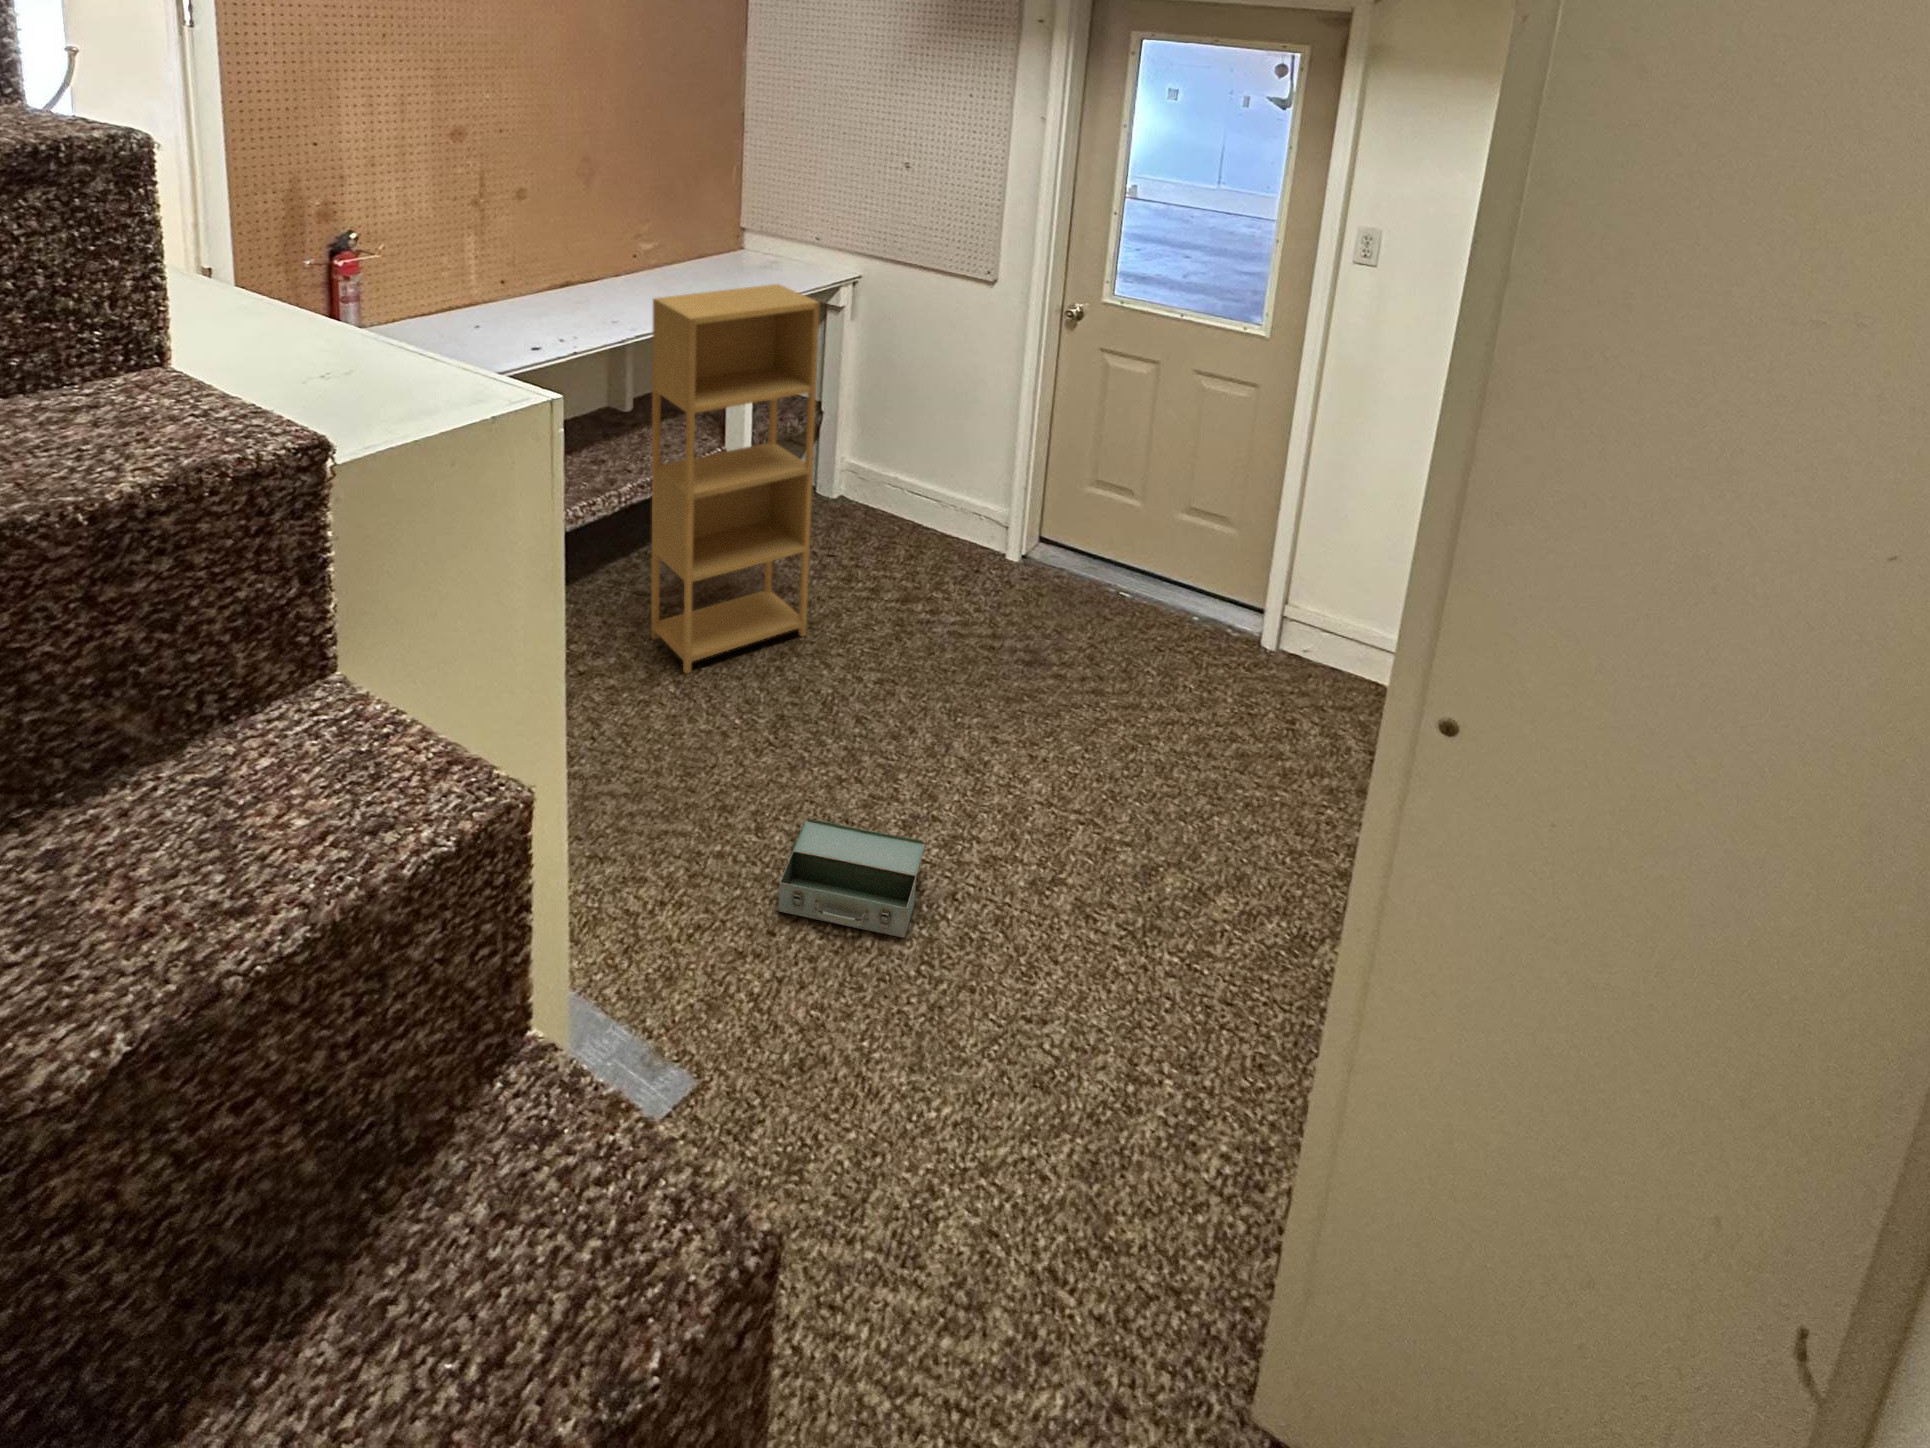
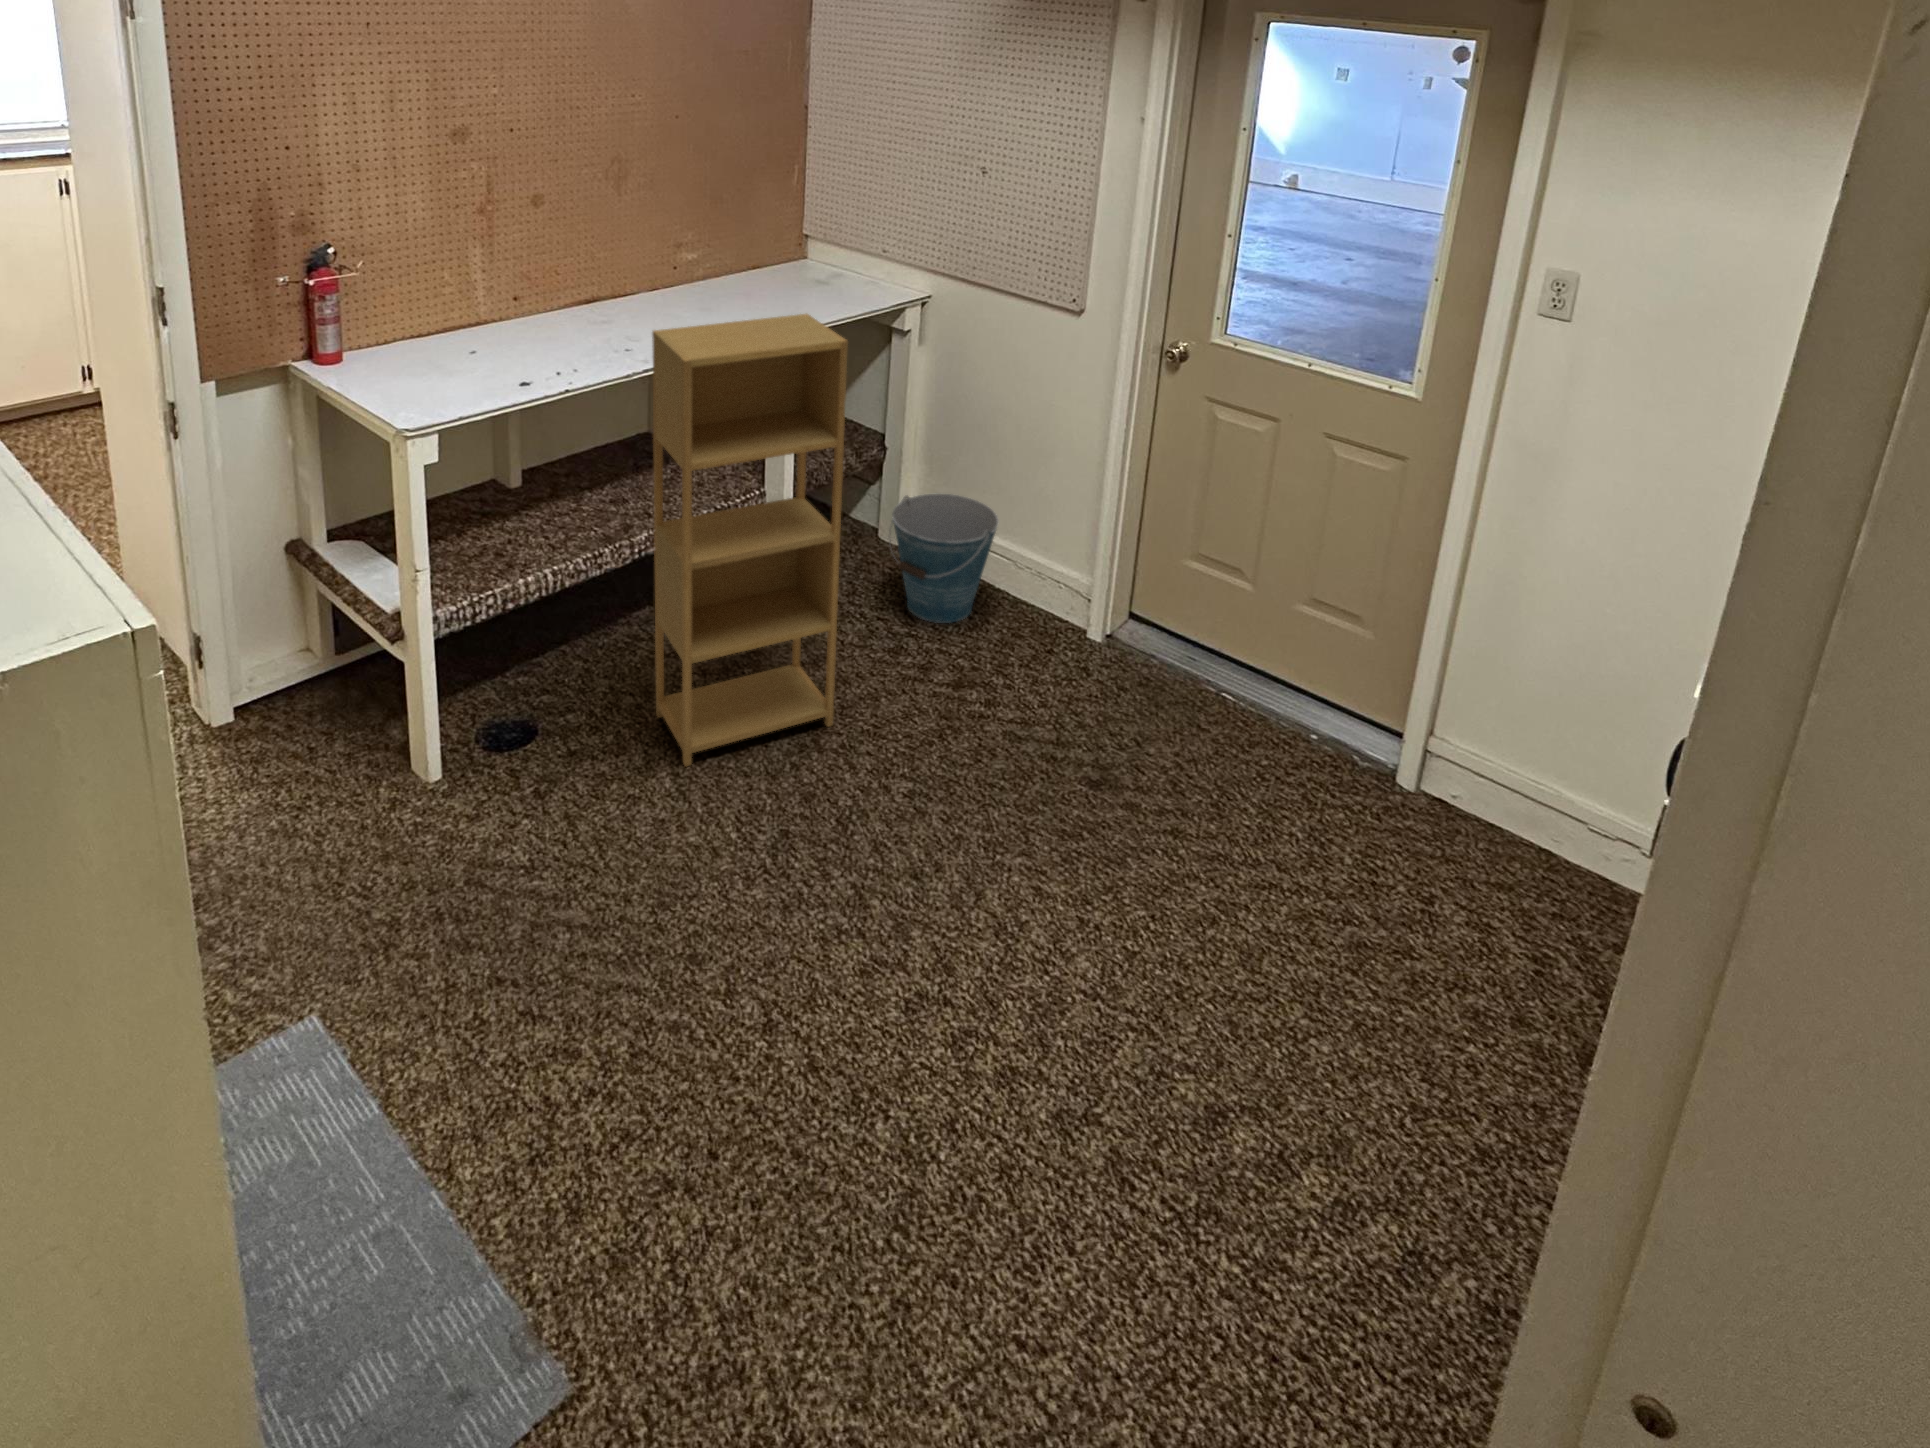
bucket: none [835,446,929,555] -> present [890,493,999,623]
toolbox: present [778,819,925,938] -> none [727,998,920,1185]

